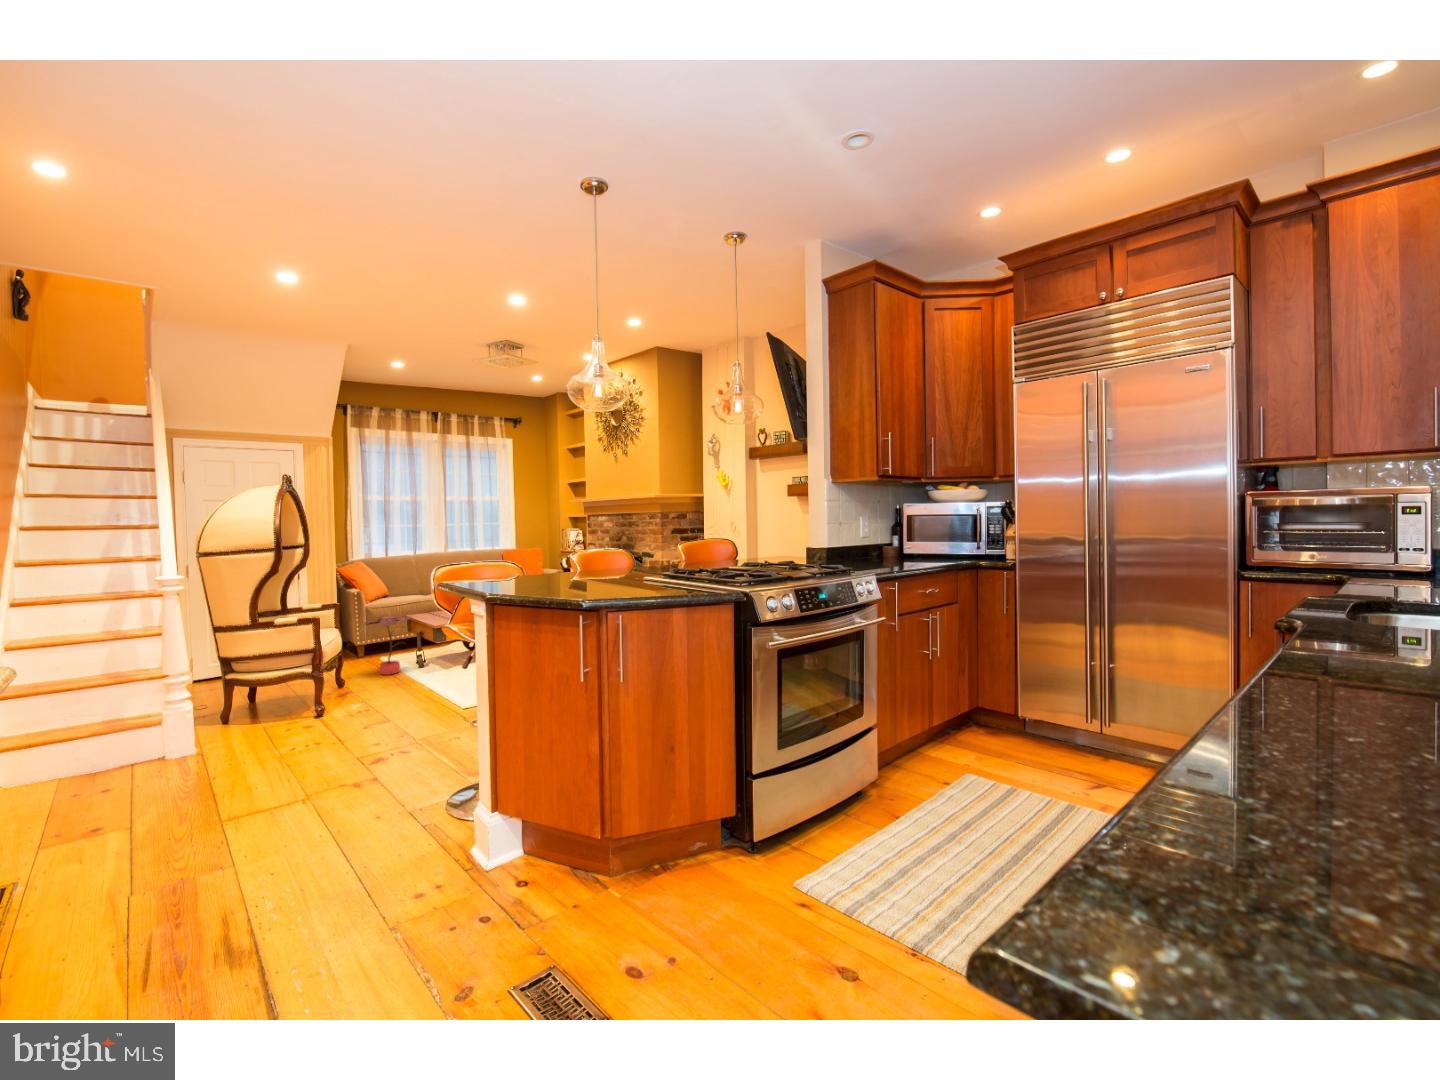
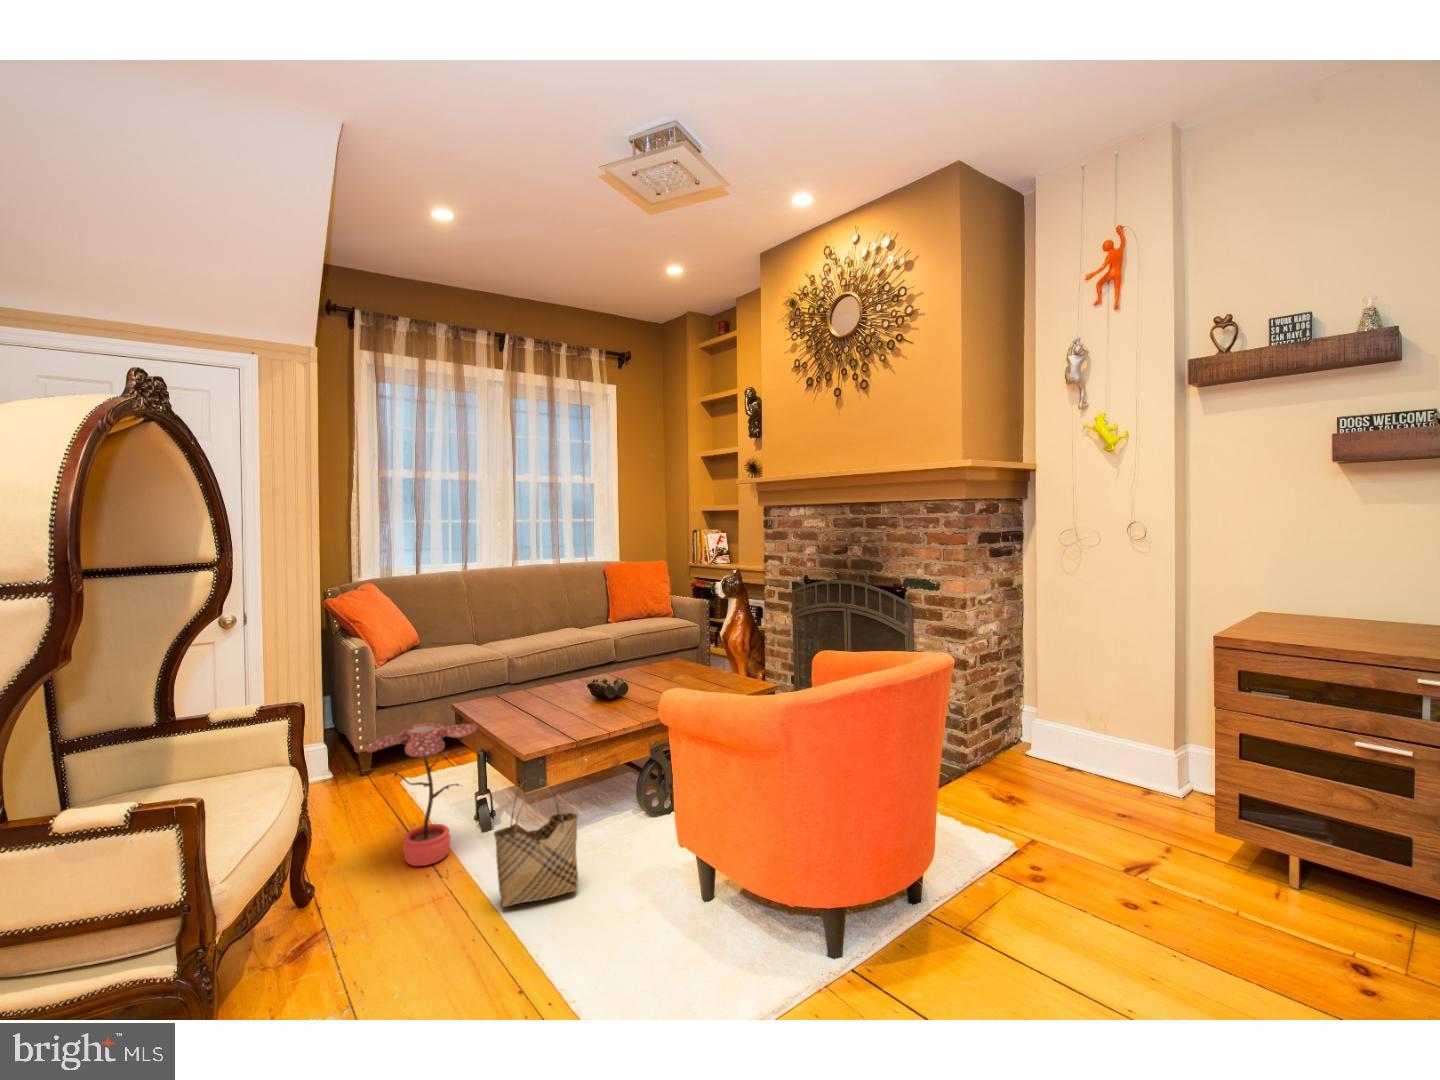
woven basket: none [416,633,452,681] -> present [494,777,578,907]

